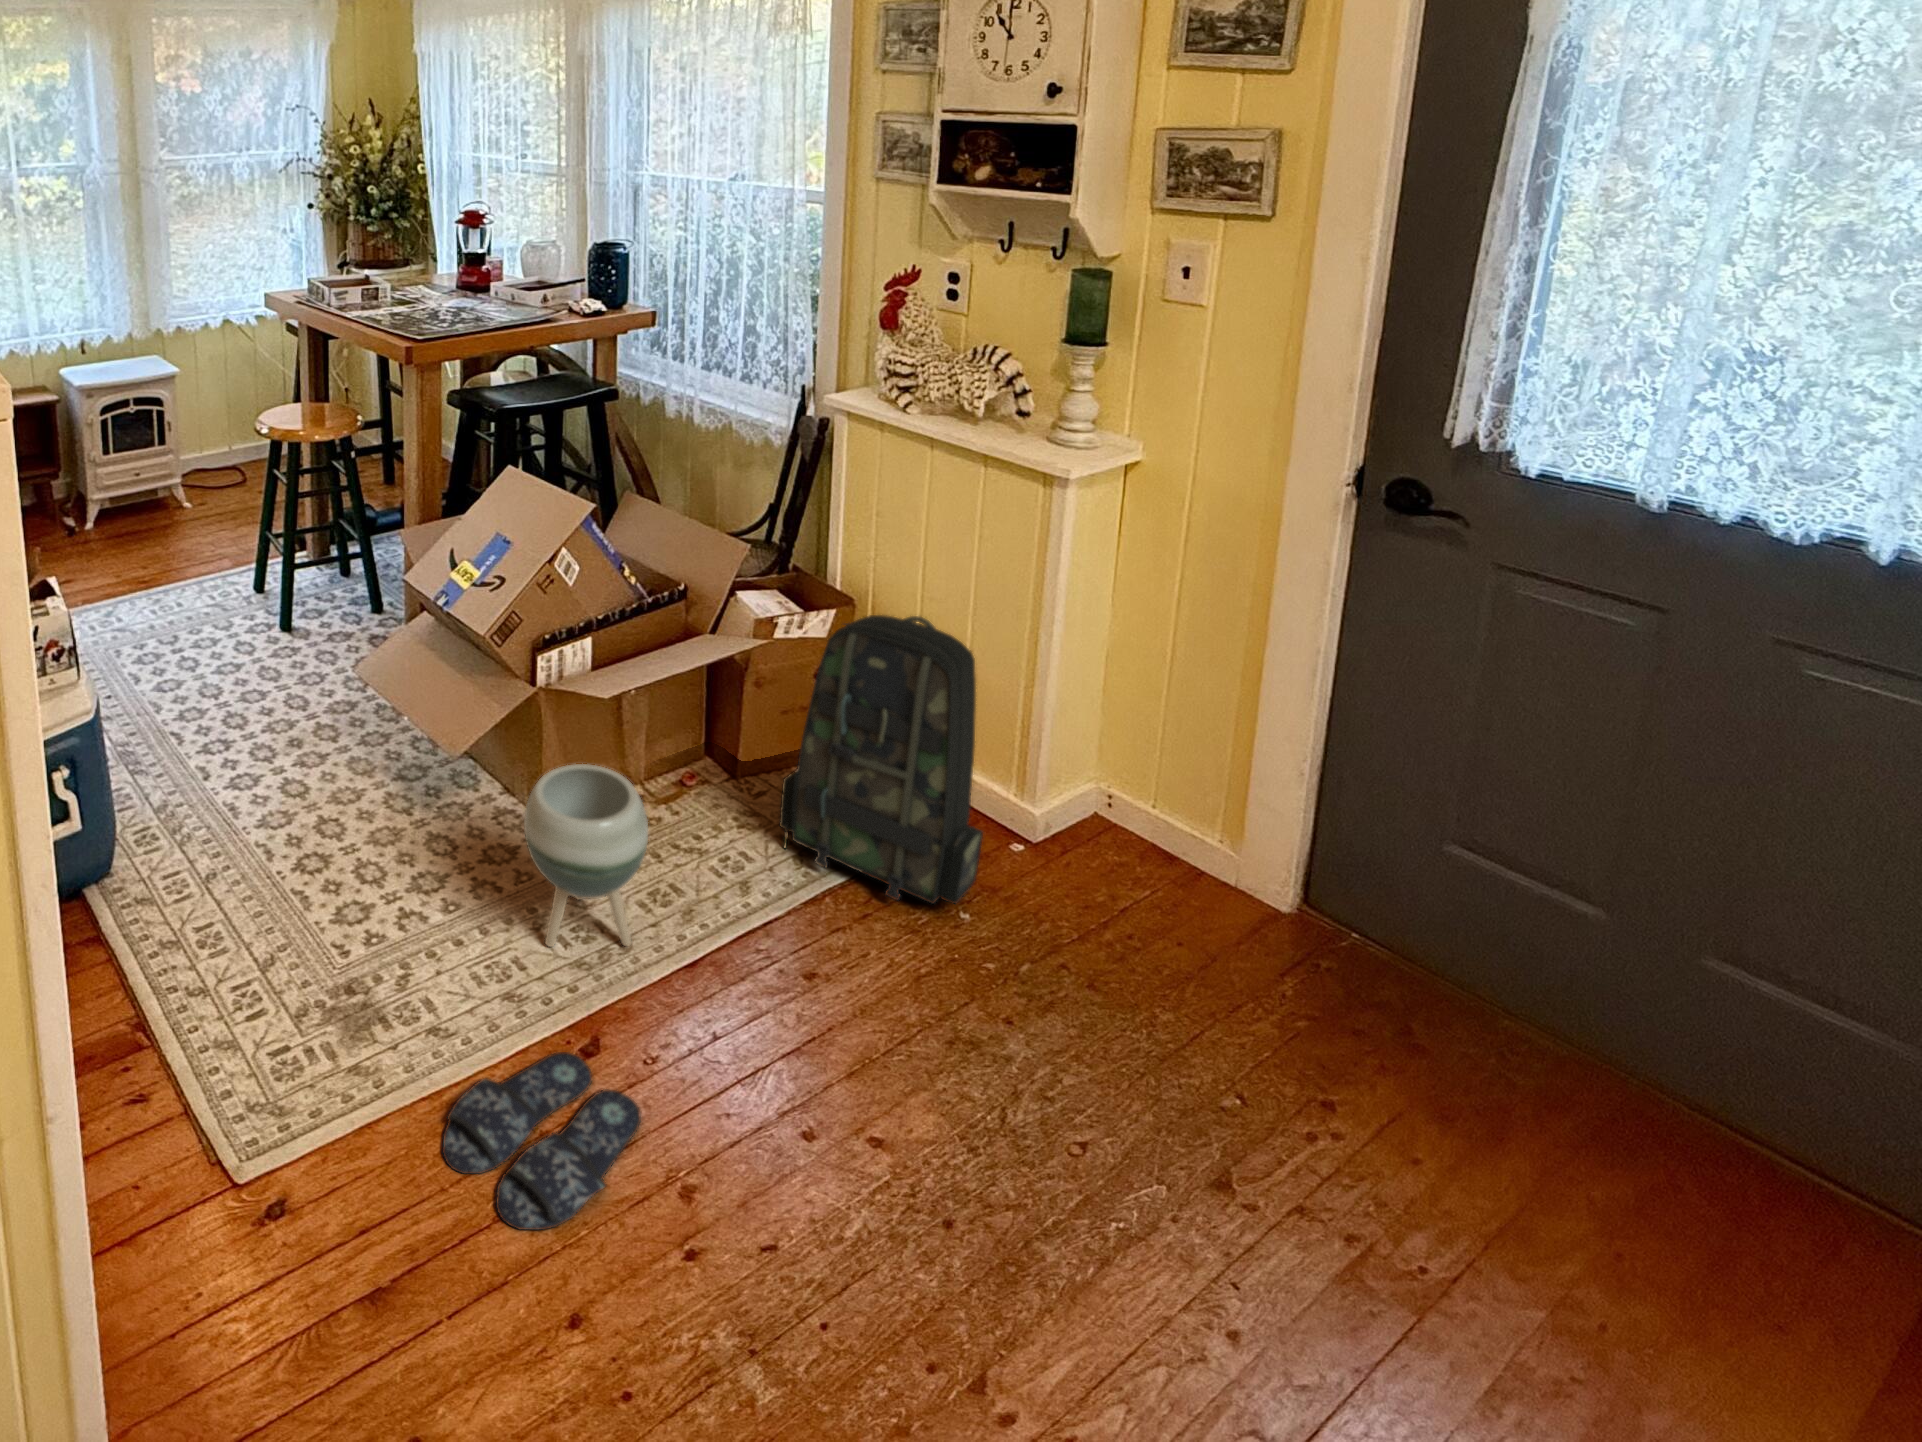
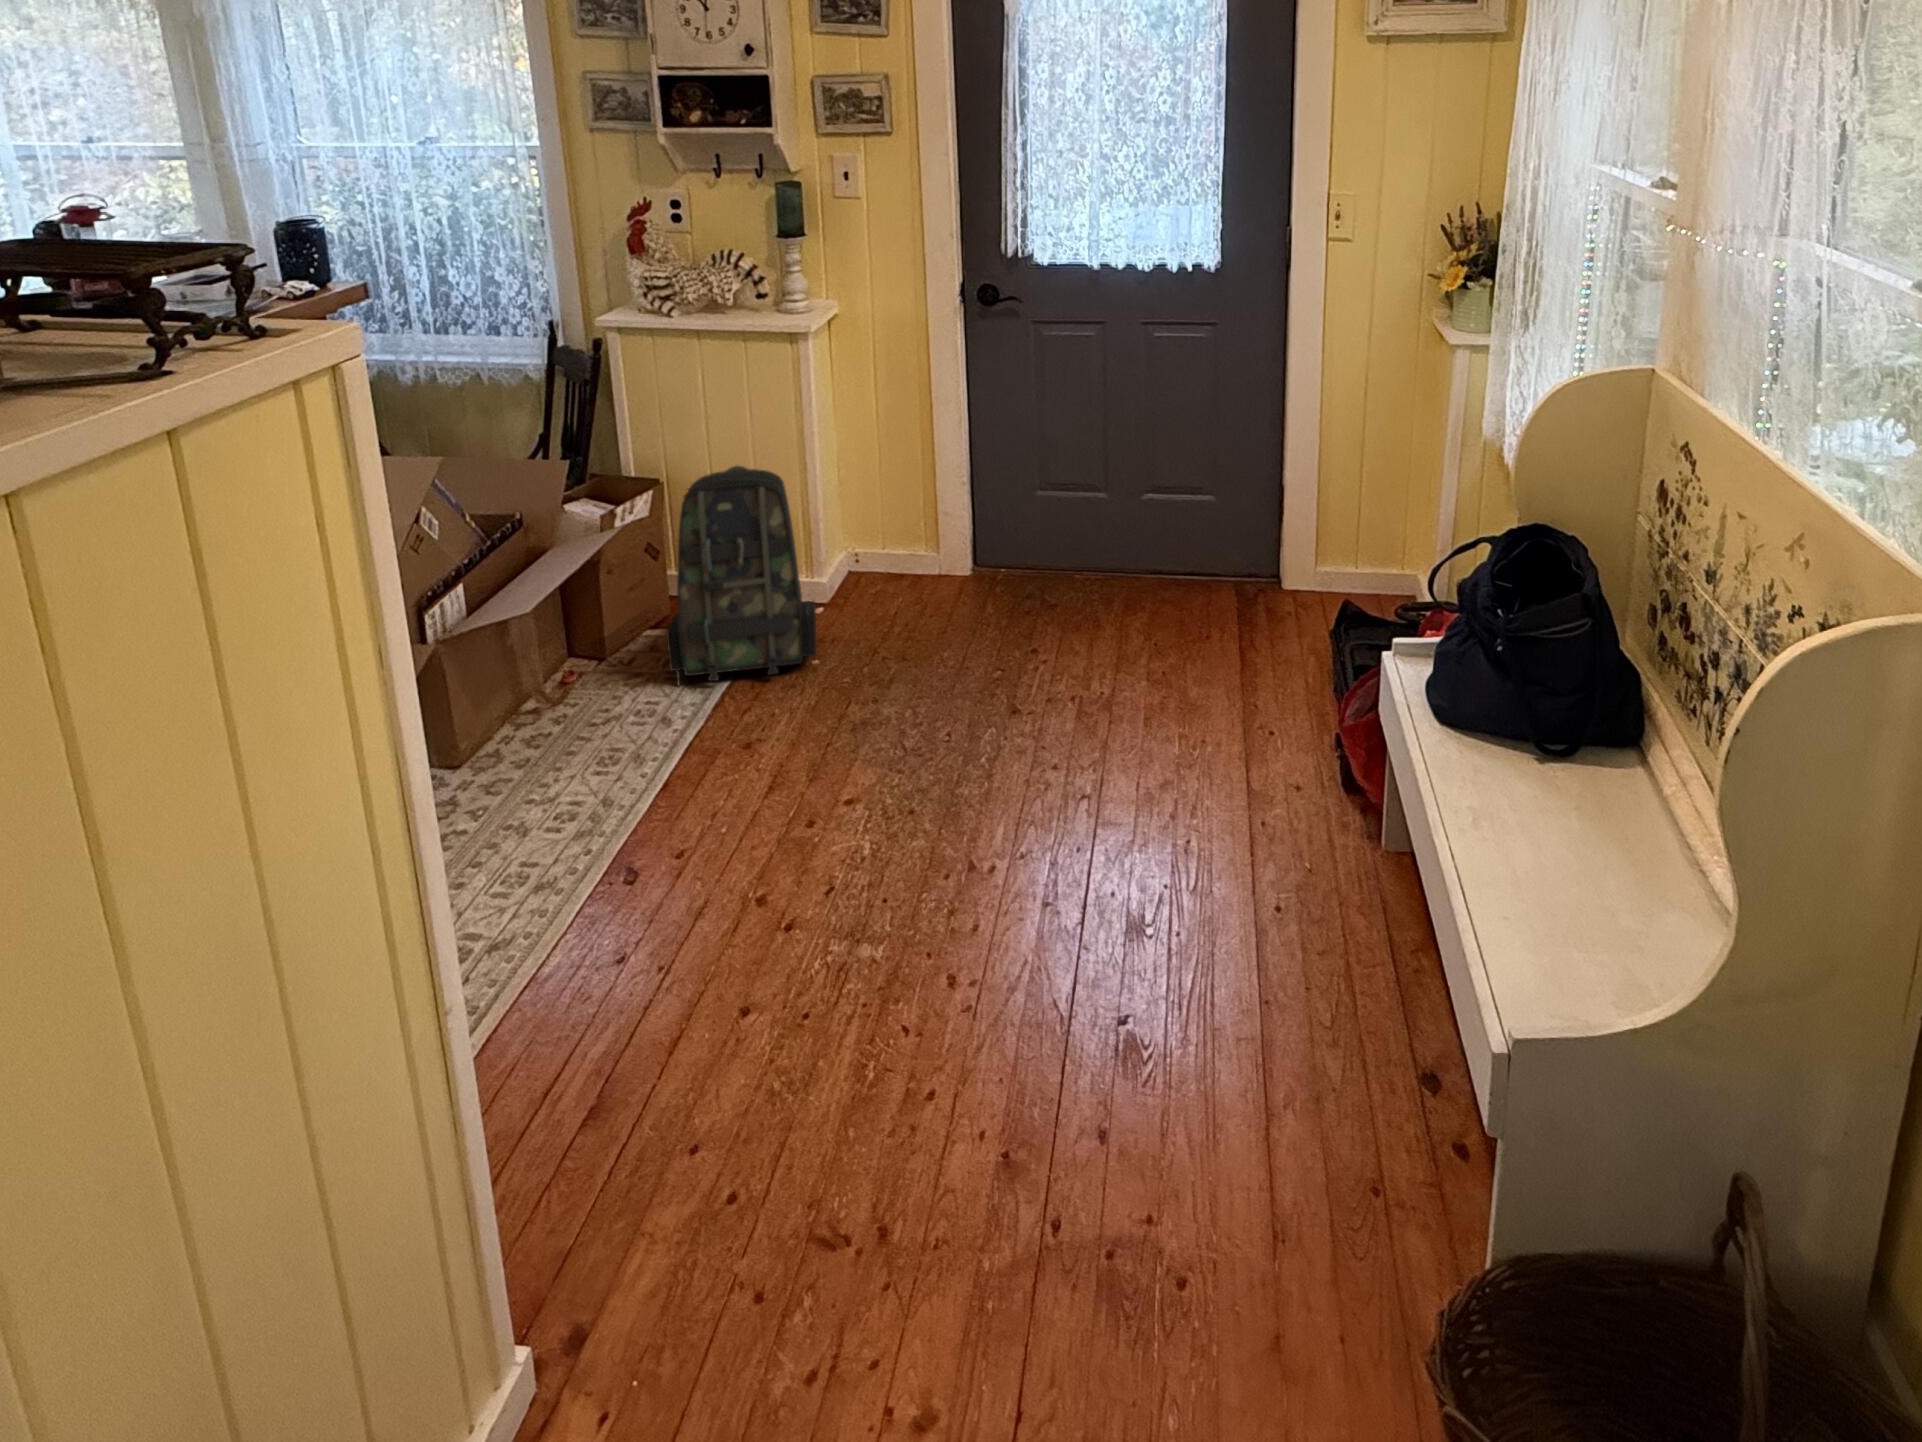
planter: present [524,764,648,947] -> none [490,669,612,842]
slippers: present [443,1052,641,1230] -> none [554,881,709,1008]

